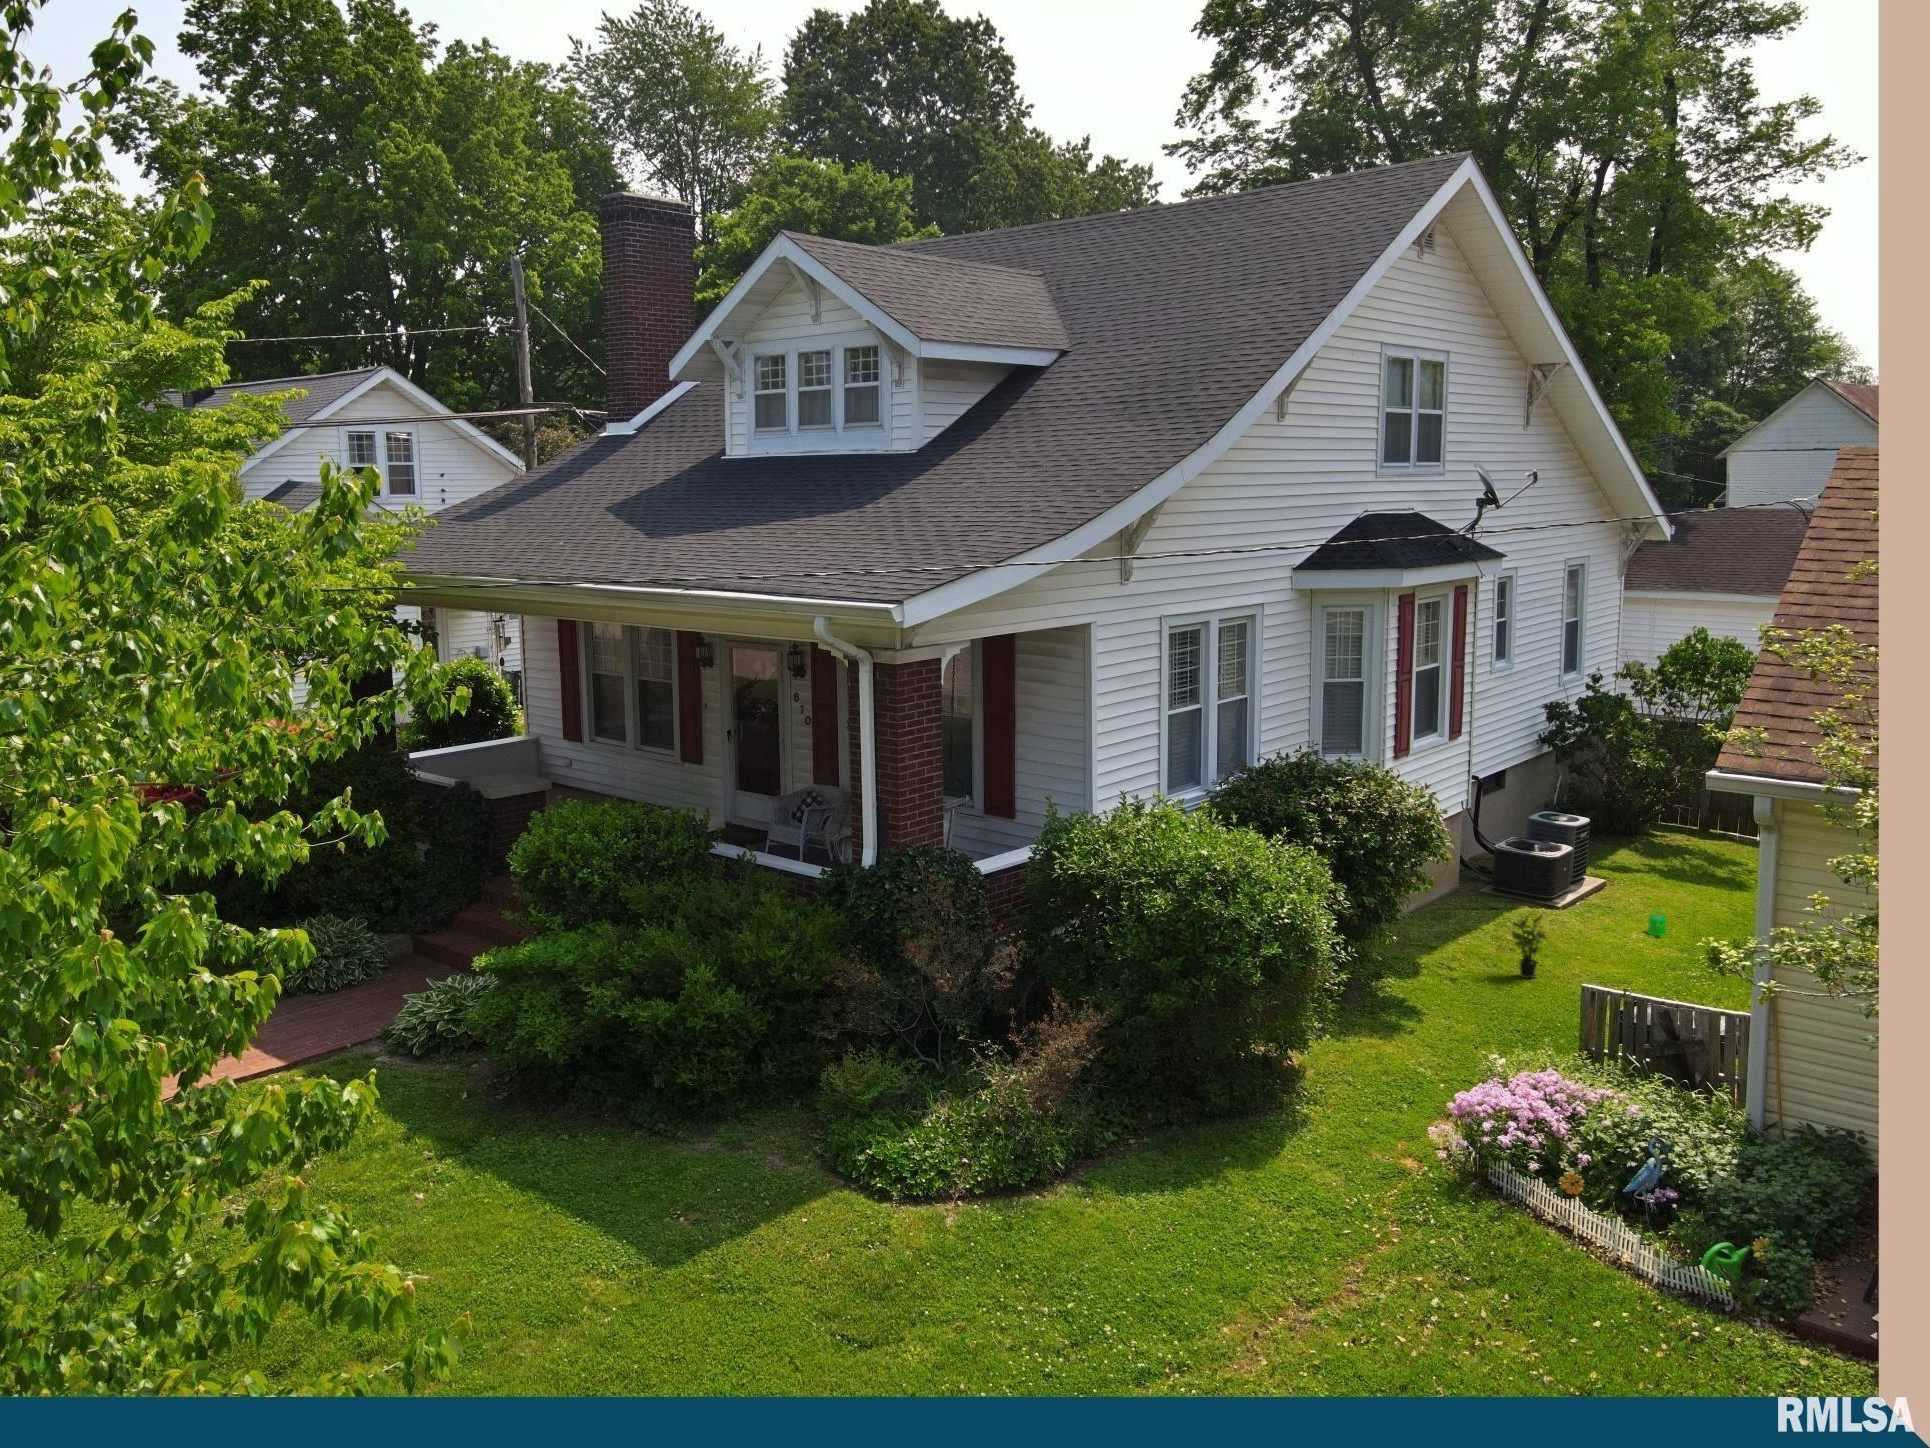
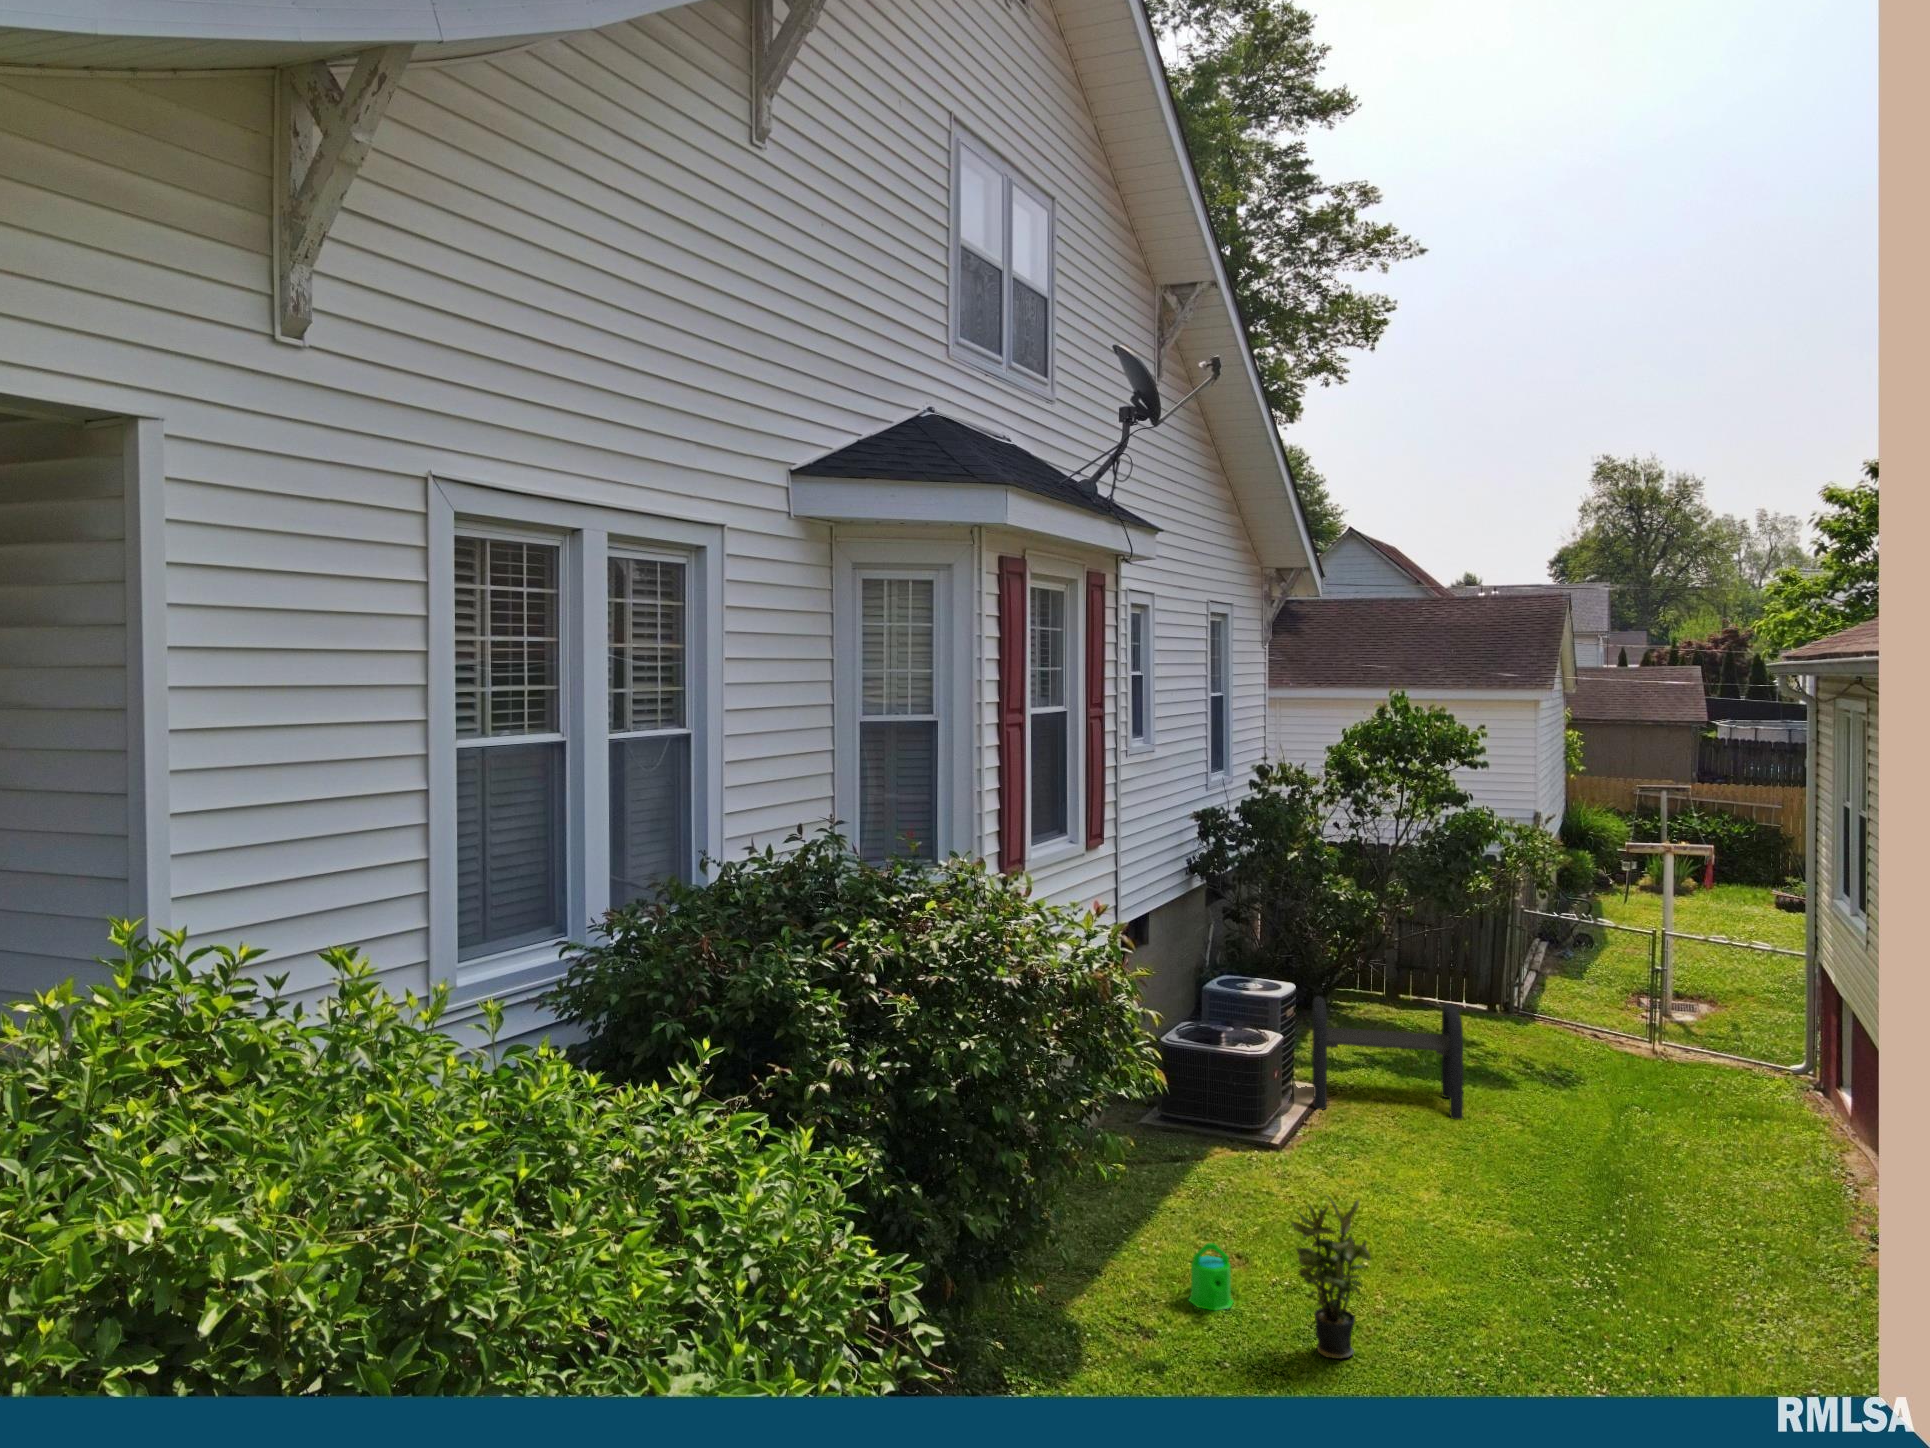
bench: none [1579,830,1675,903] -> present [1312,996,1464,1120]
watering can: present [1648,910,1667,936] -> present [1189,1243,1233,1311]

